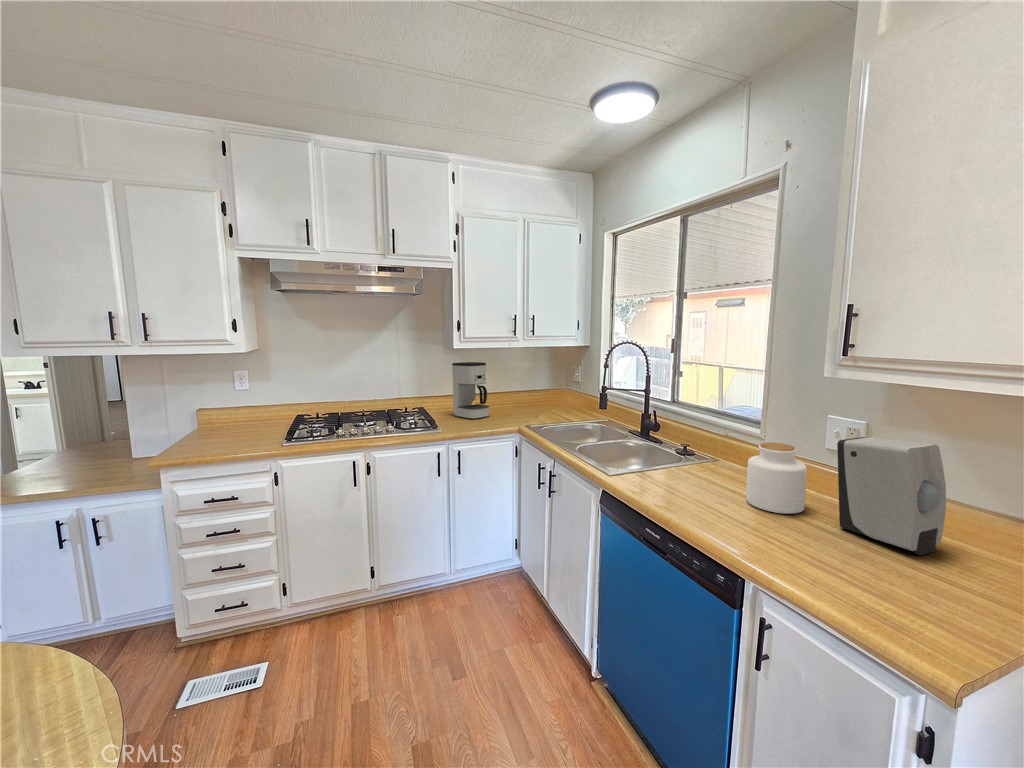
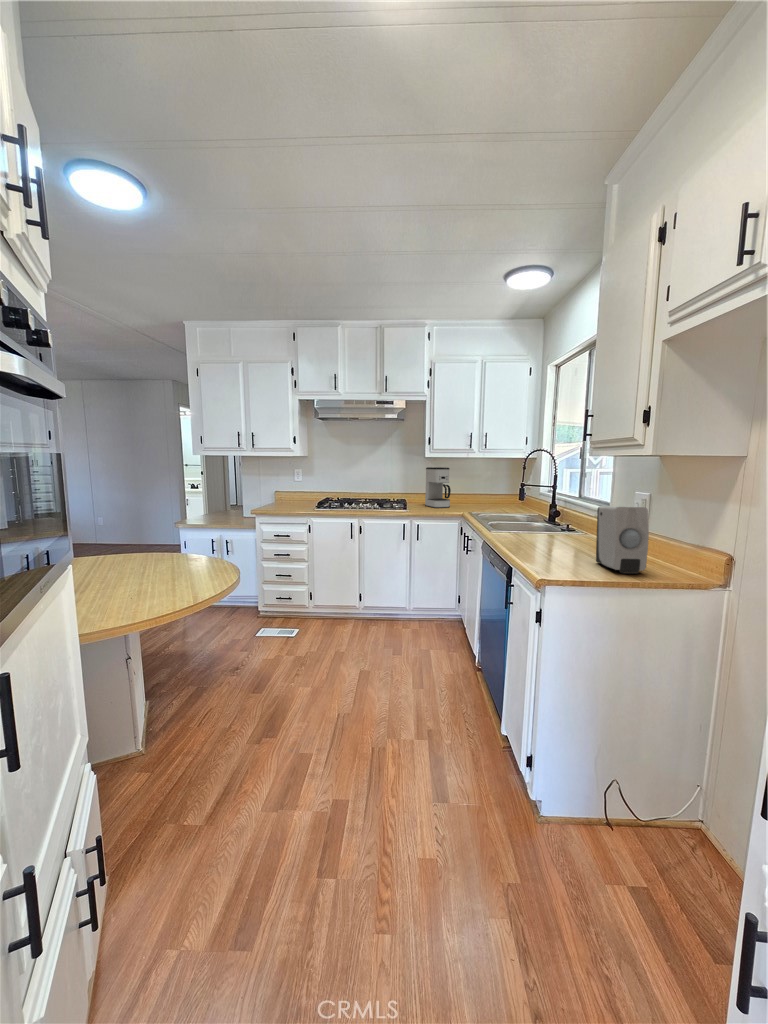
jar: present [746,442,807,514] -> none [557,513,595,556]

